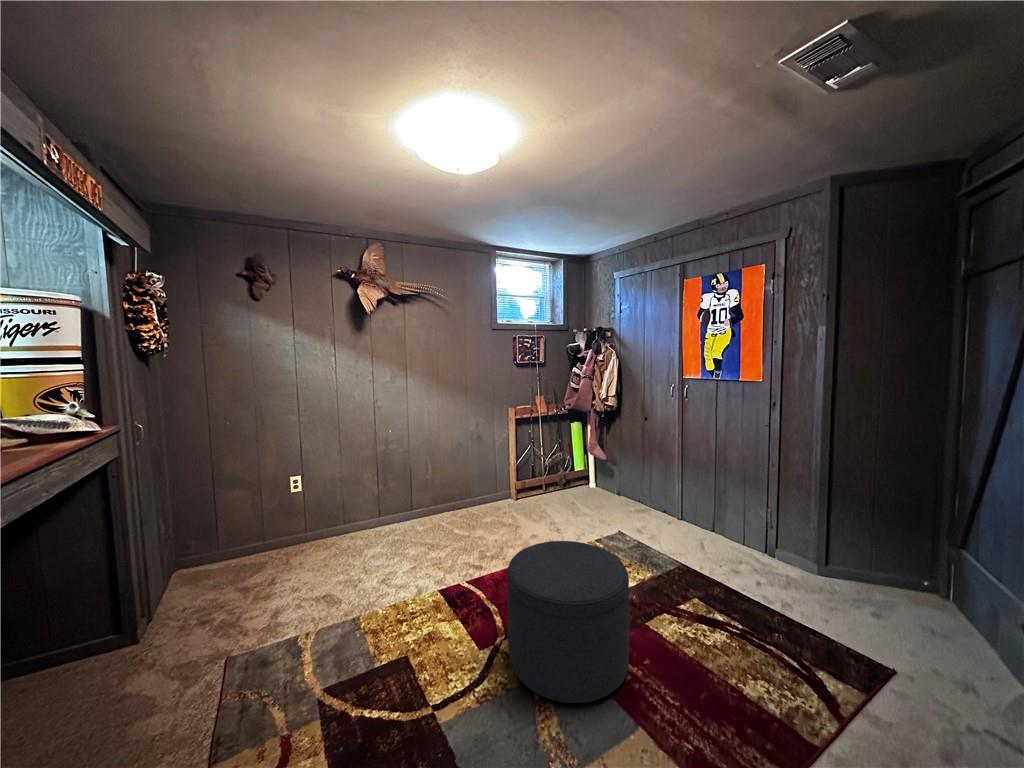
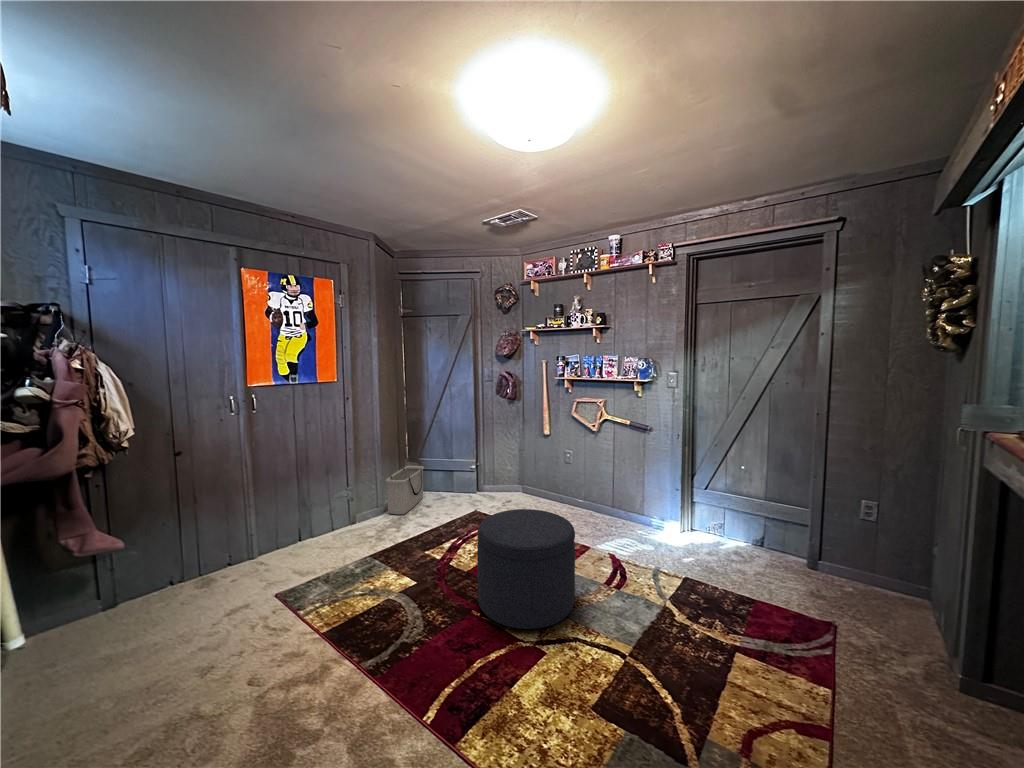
storage bin: none [808,525,923,606] -> present [386,466,424,514]

